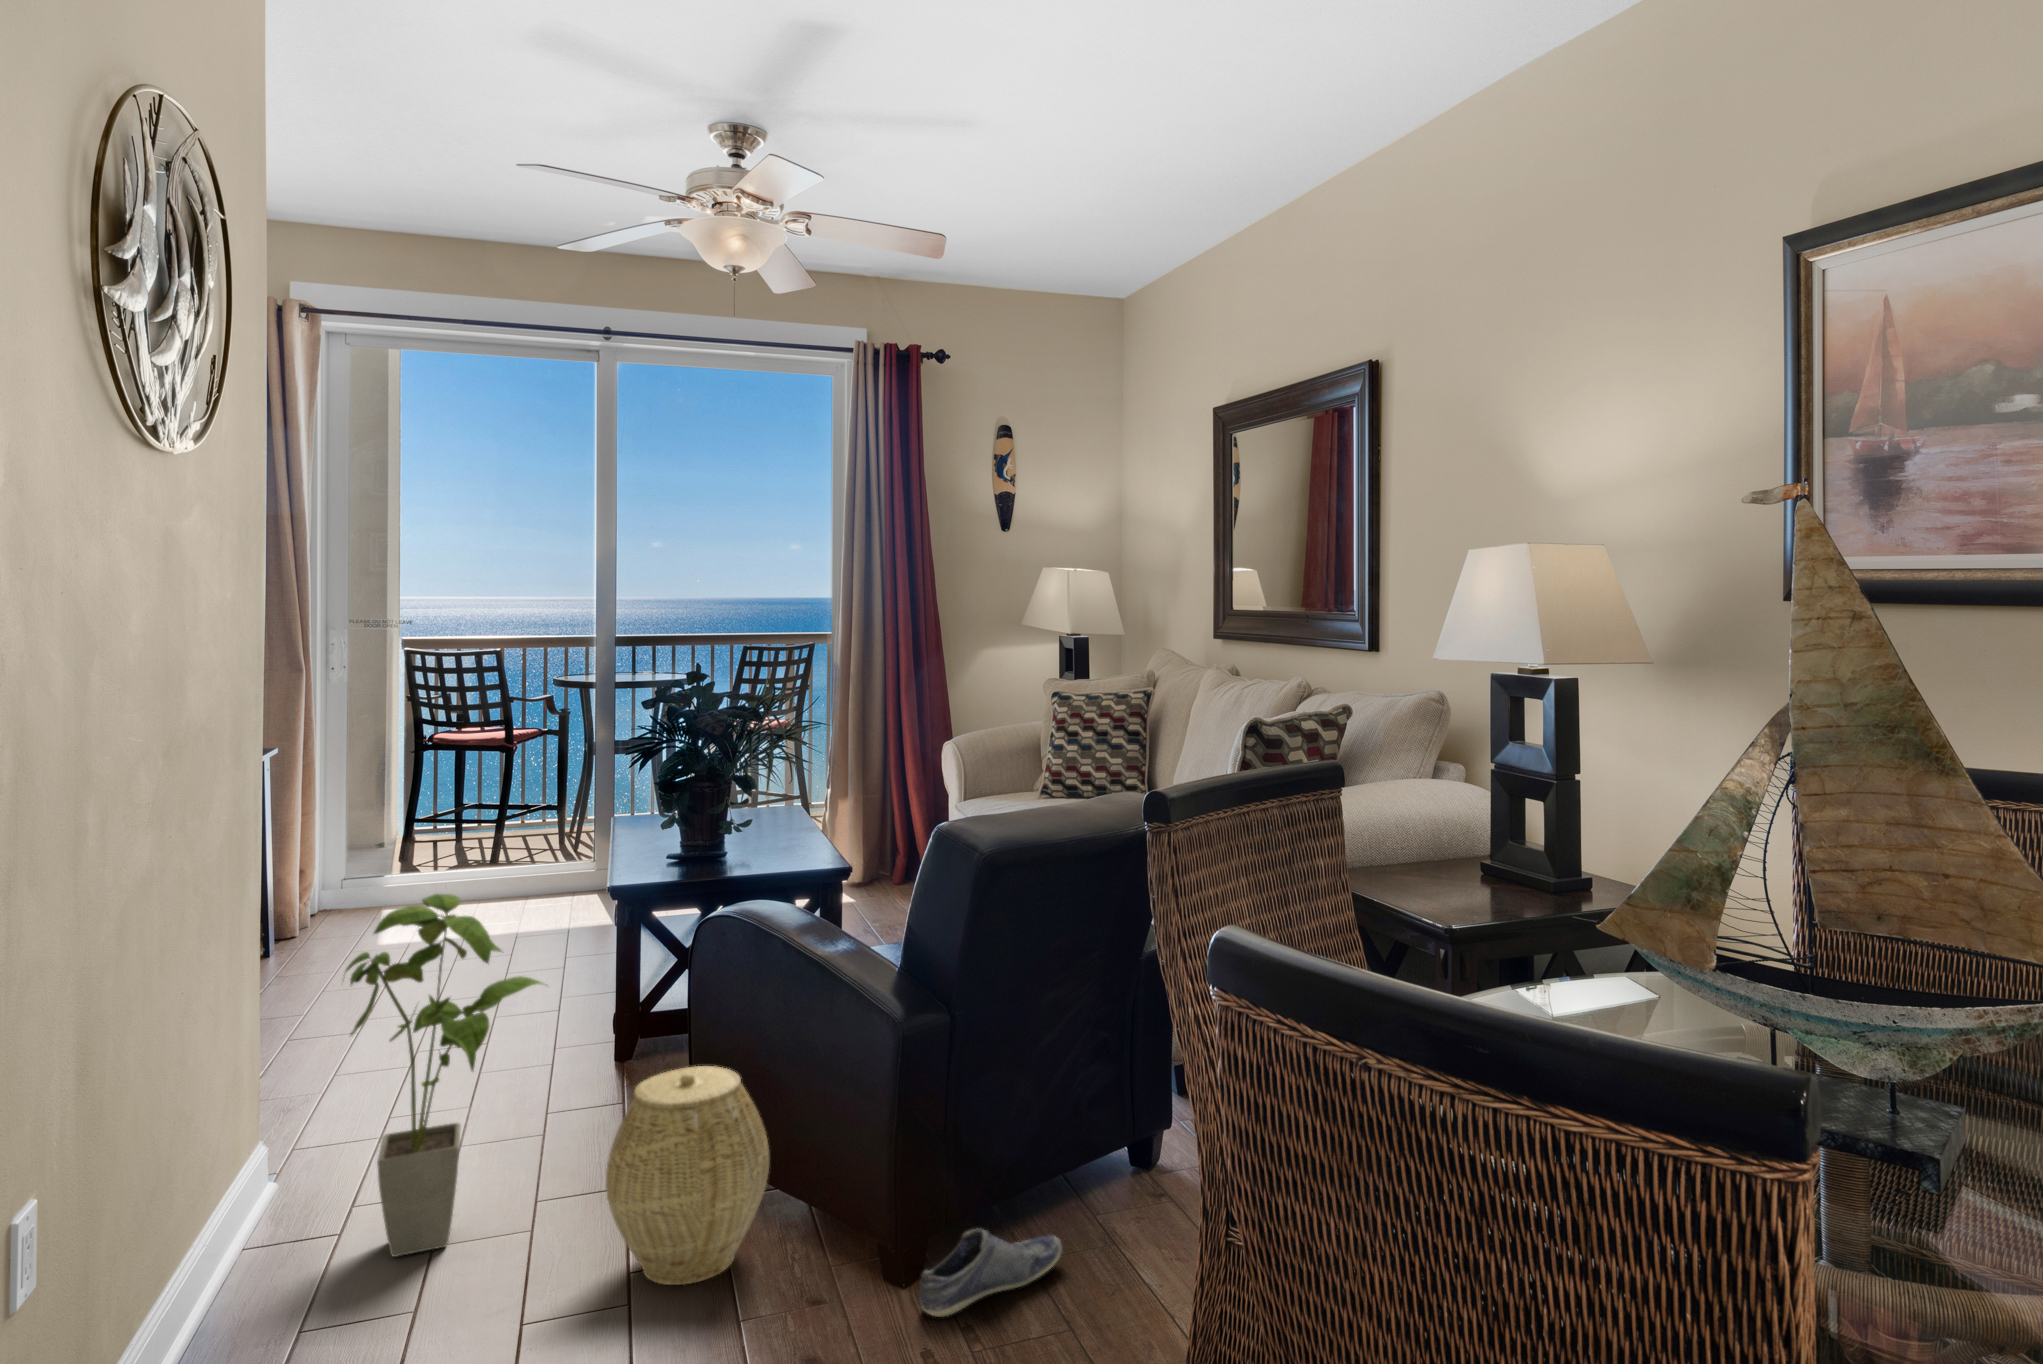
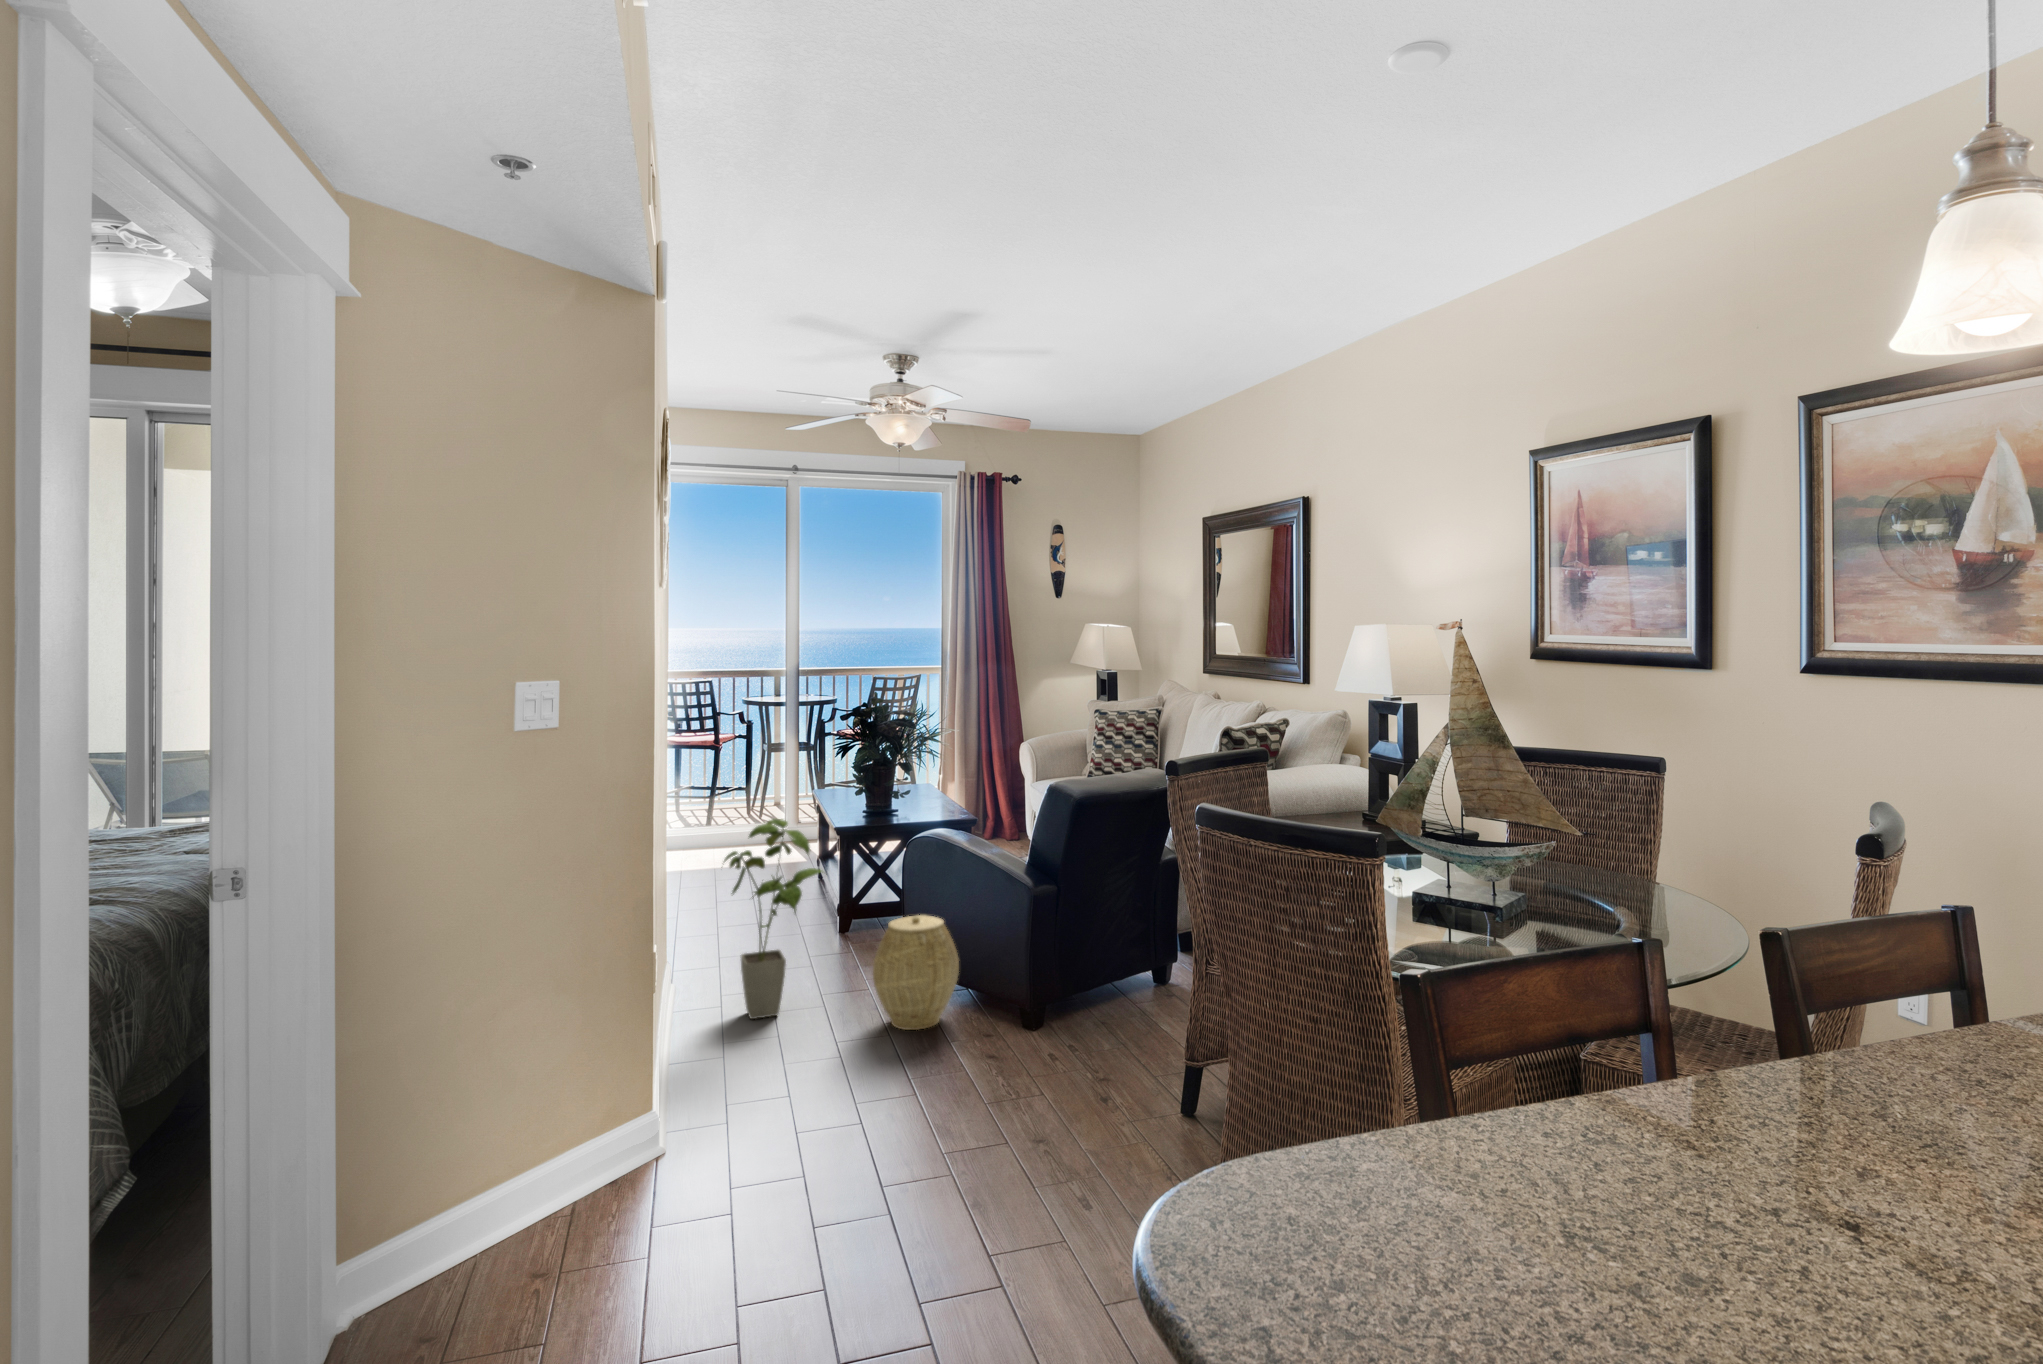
shoe: present [919,1228,1061,1317] -> none [1047,998,1121,1041]

